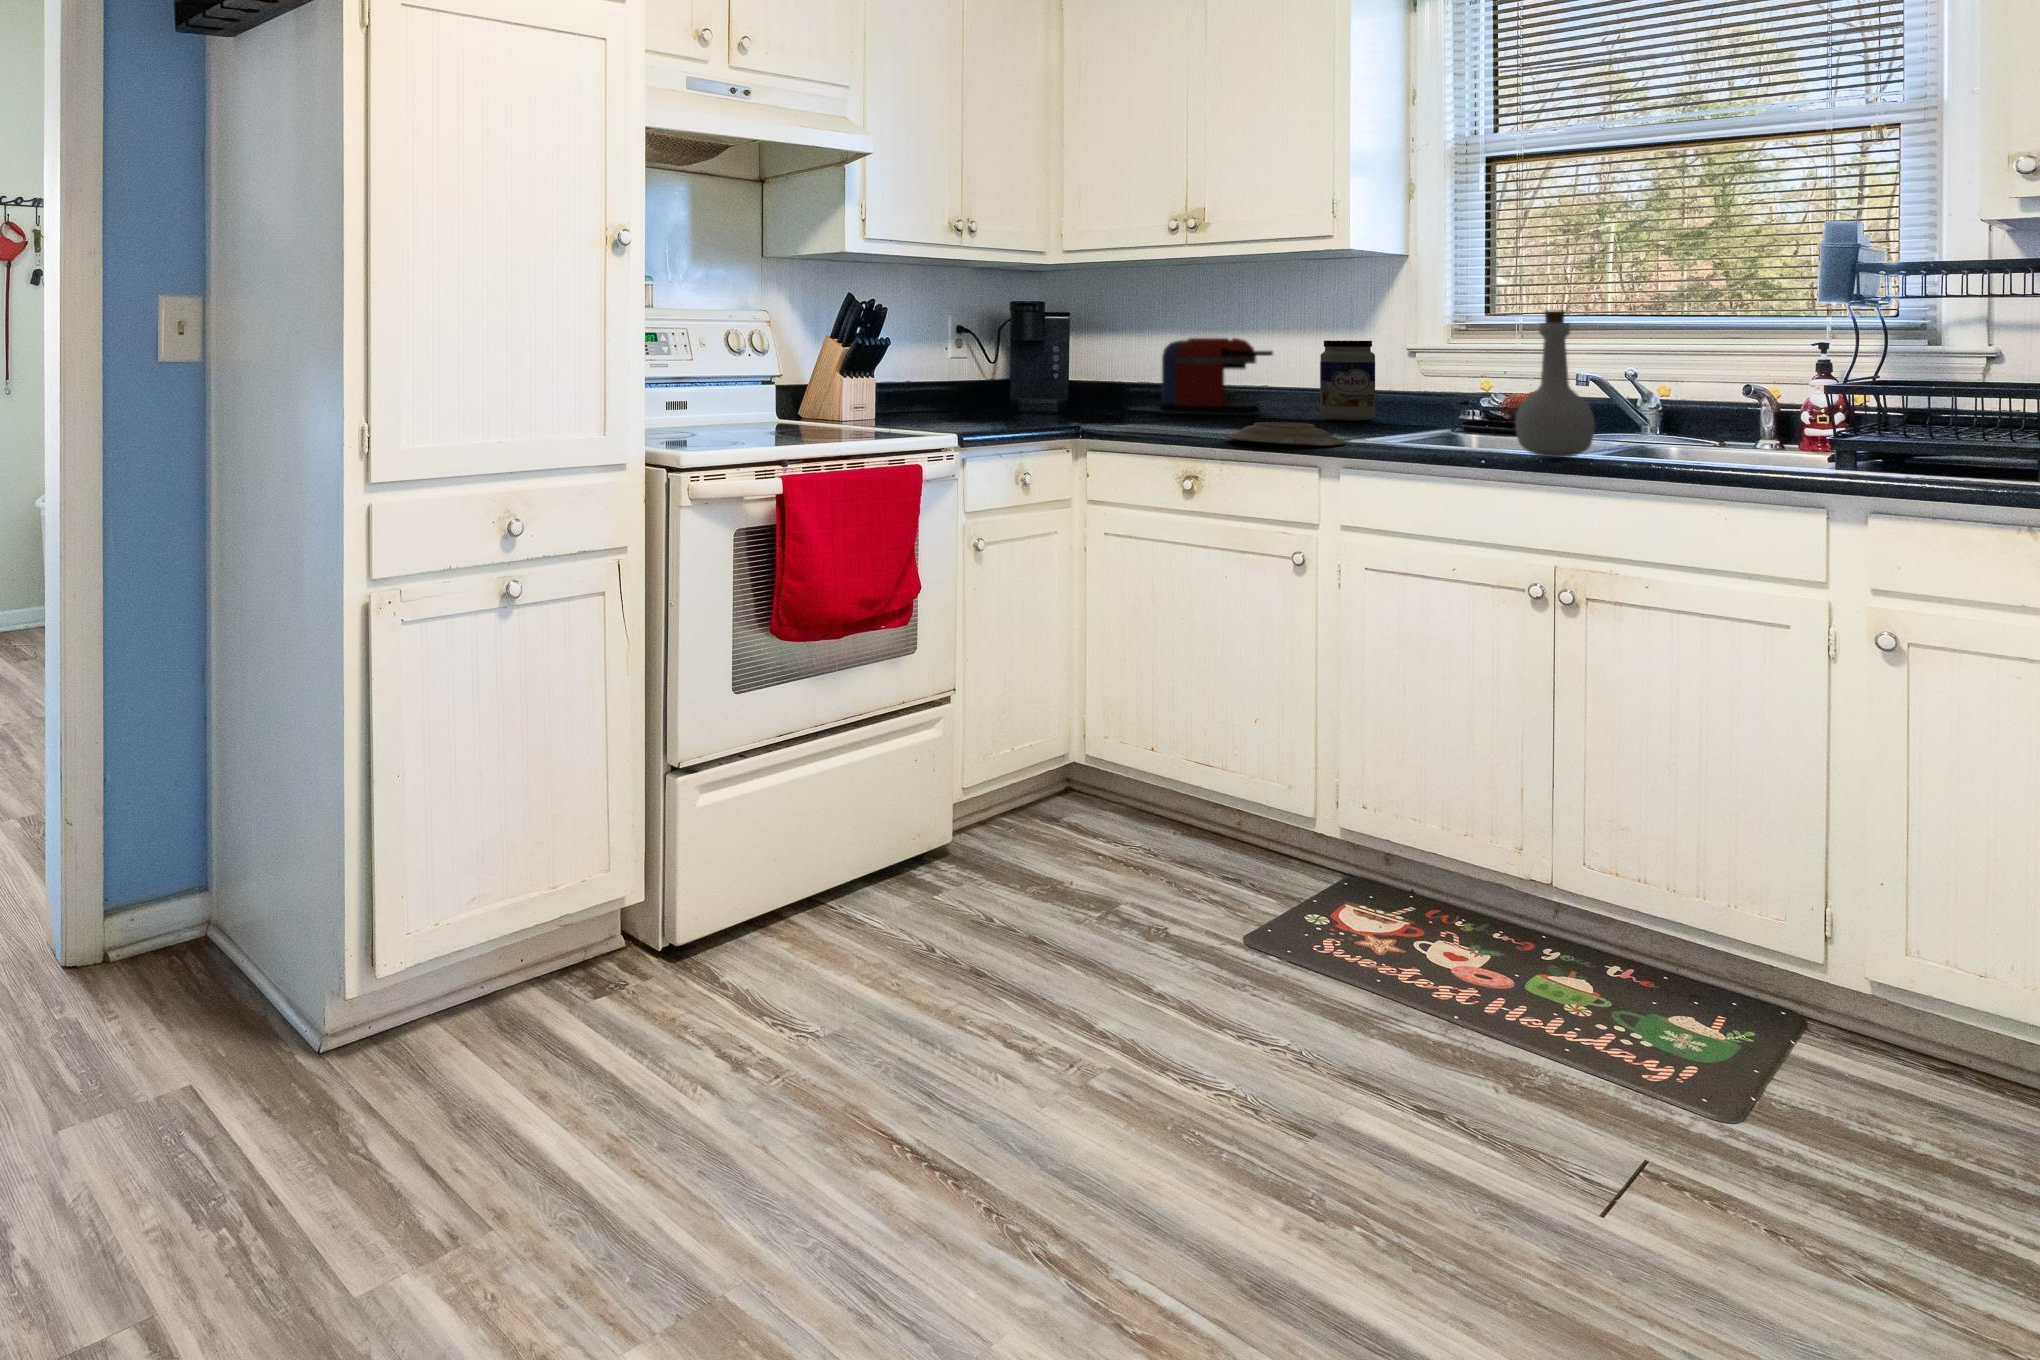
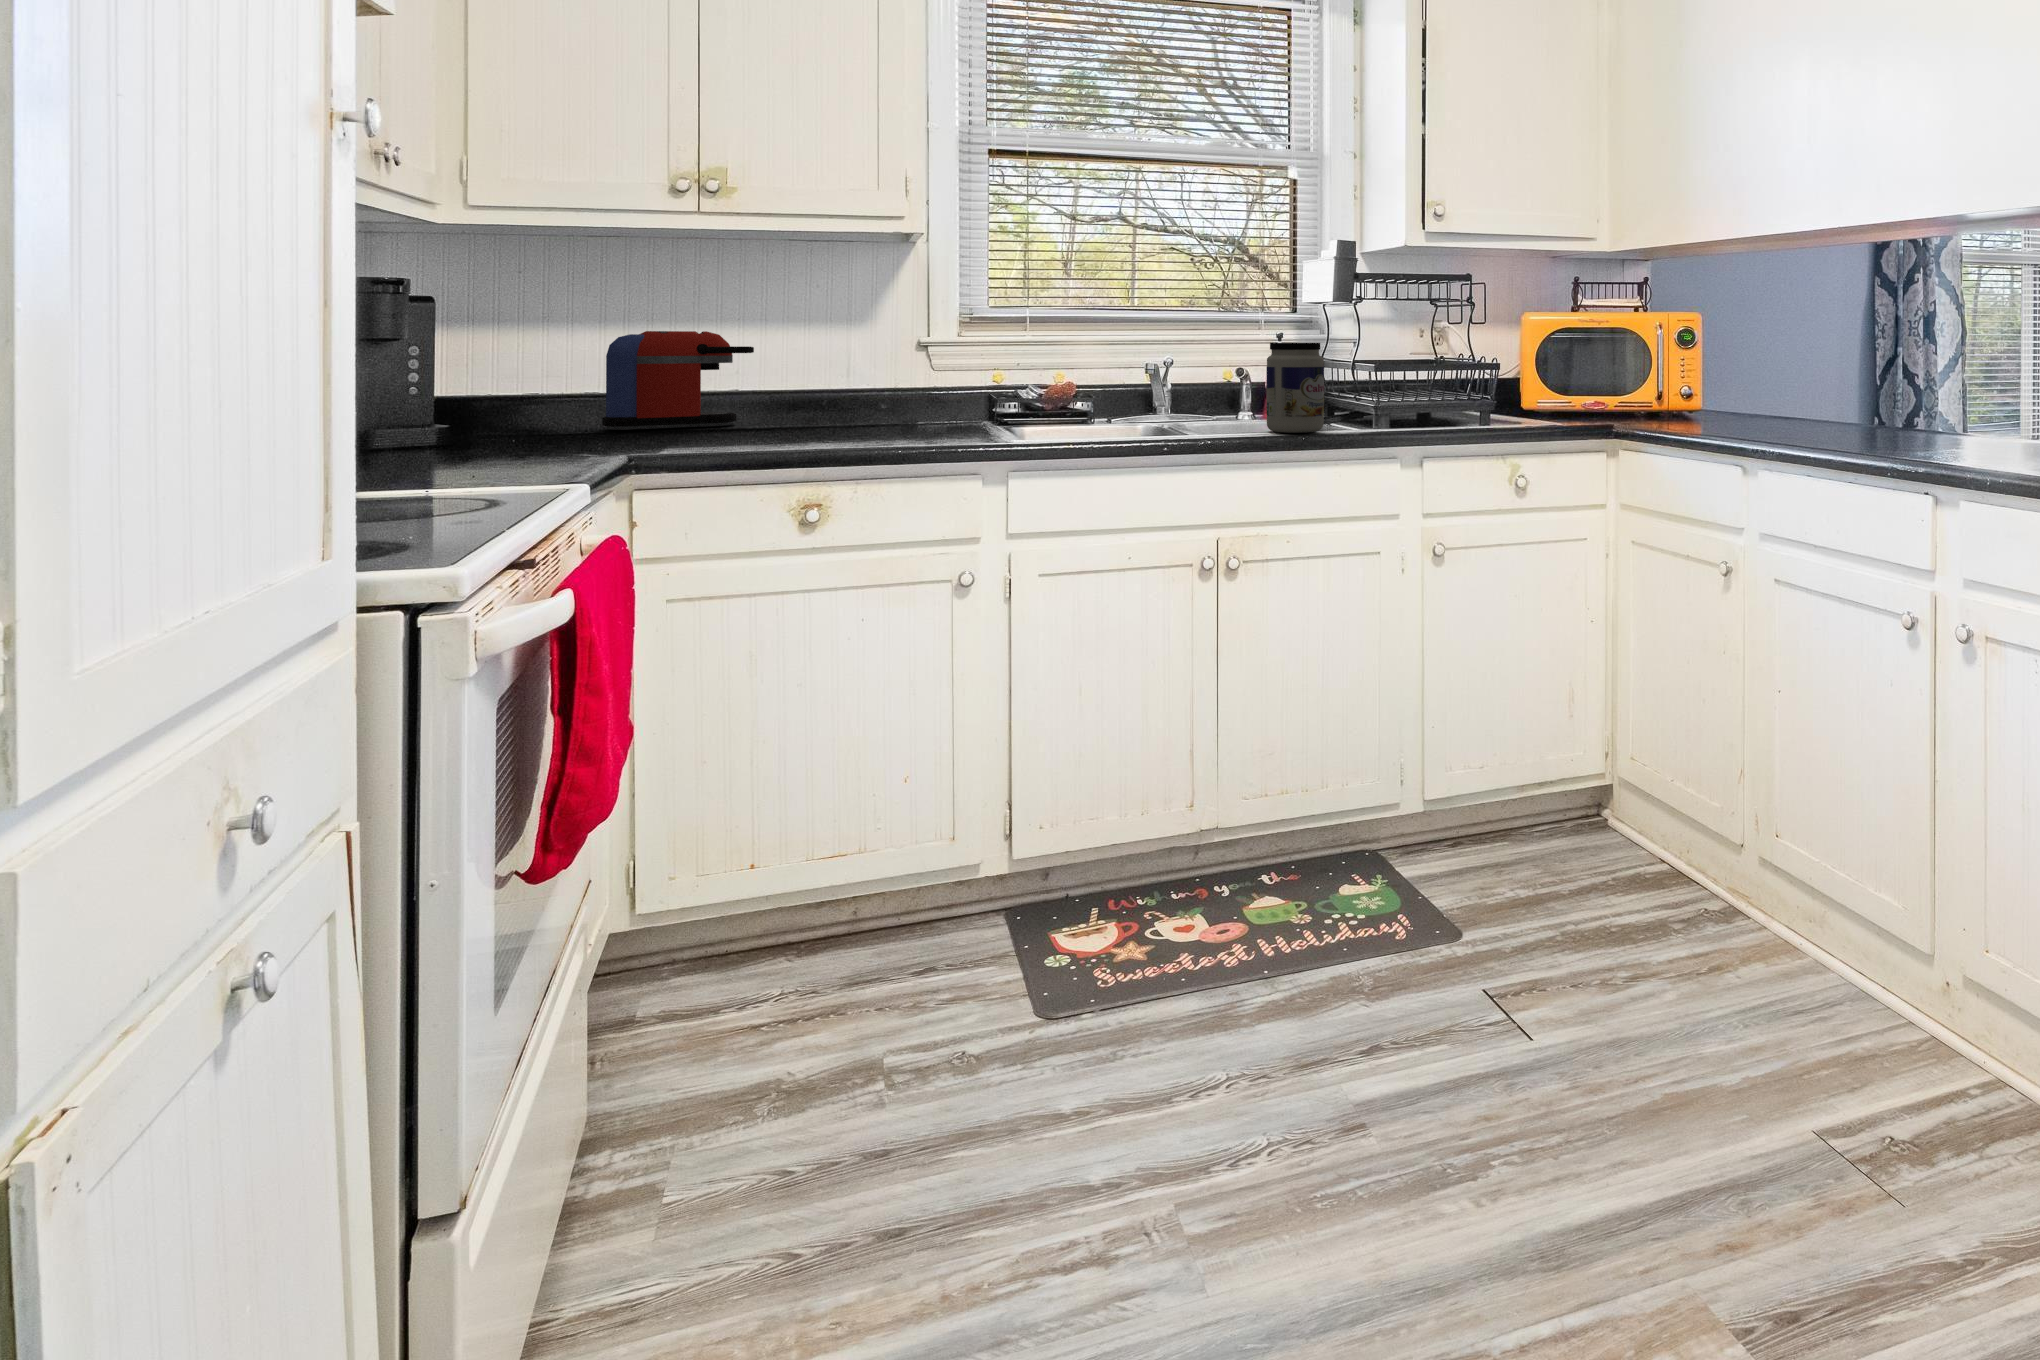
bottle: present [1516,310,1595,458] -> none [1171,307,1234,440]
jar: present [1320,341,1375,421] -> present [1266,343,1324,433]
plate: present [1225,422,1346,446] -> none [863,426,999,450]

